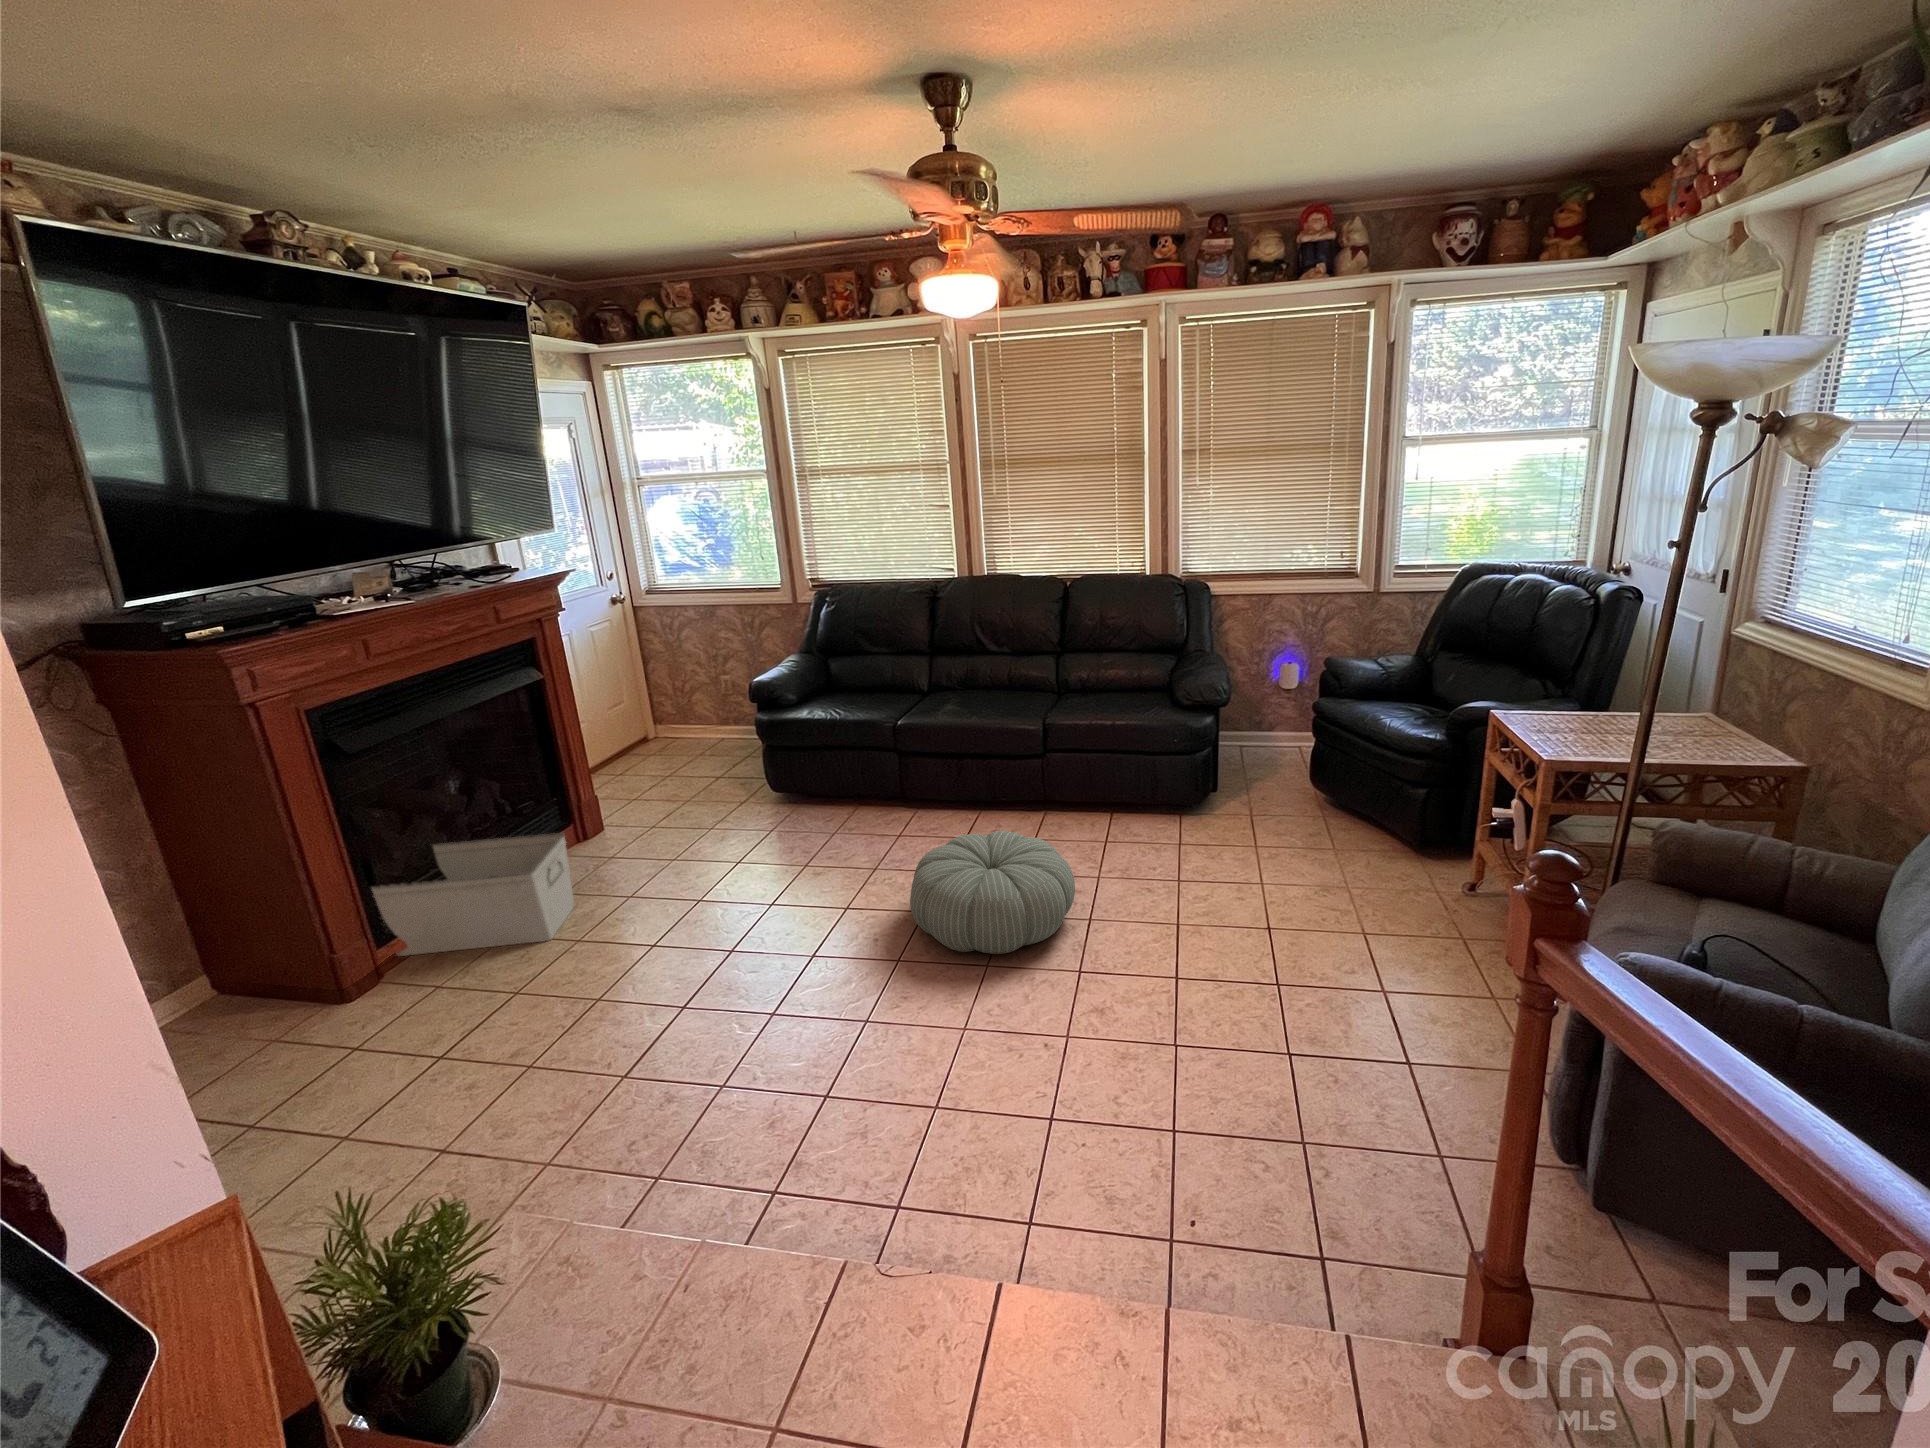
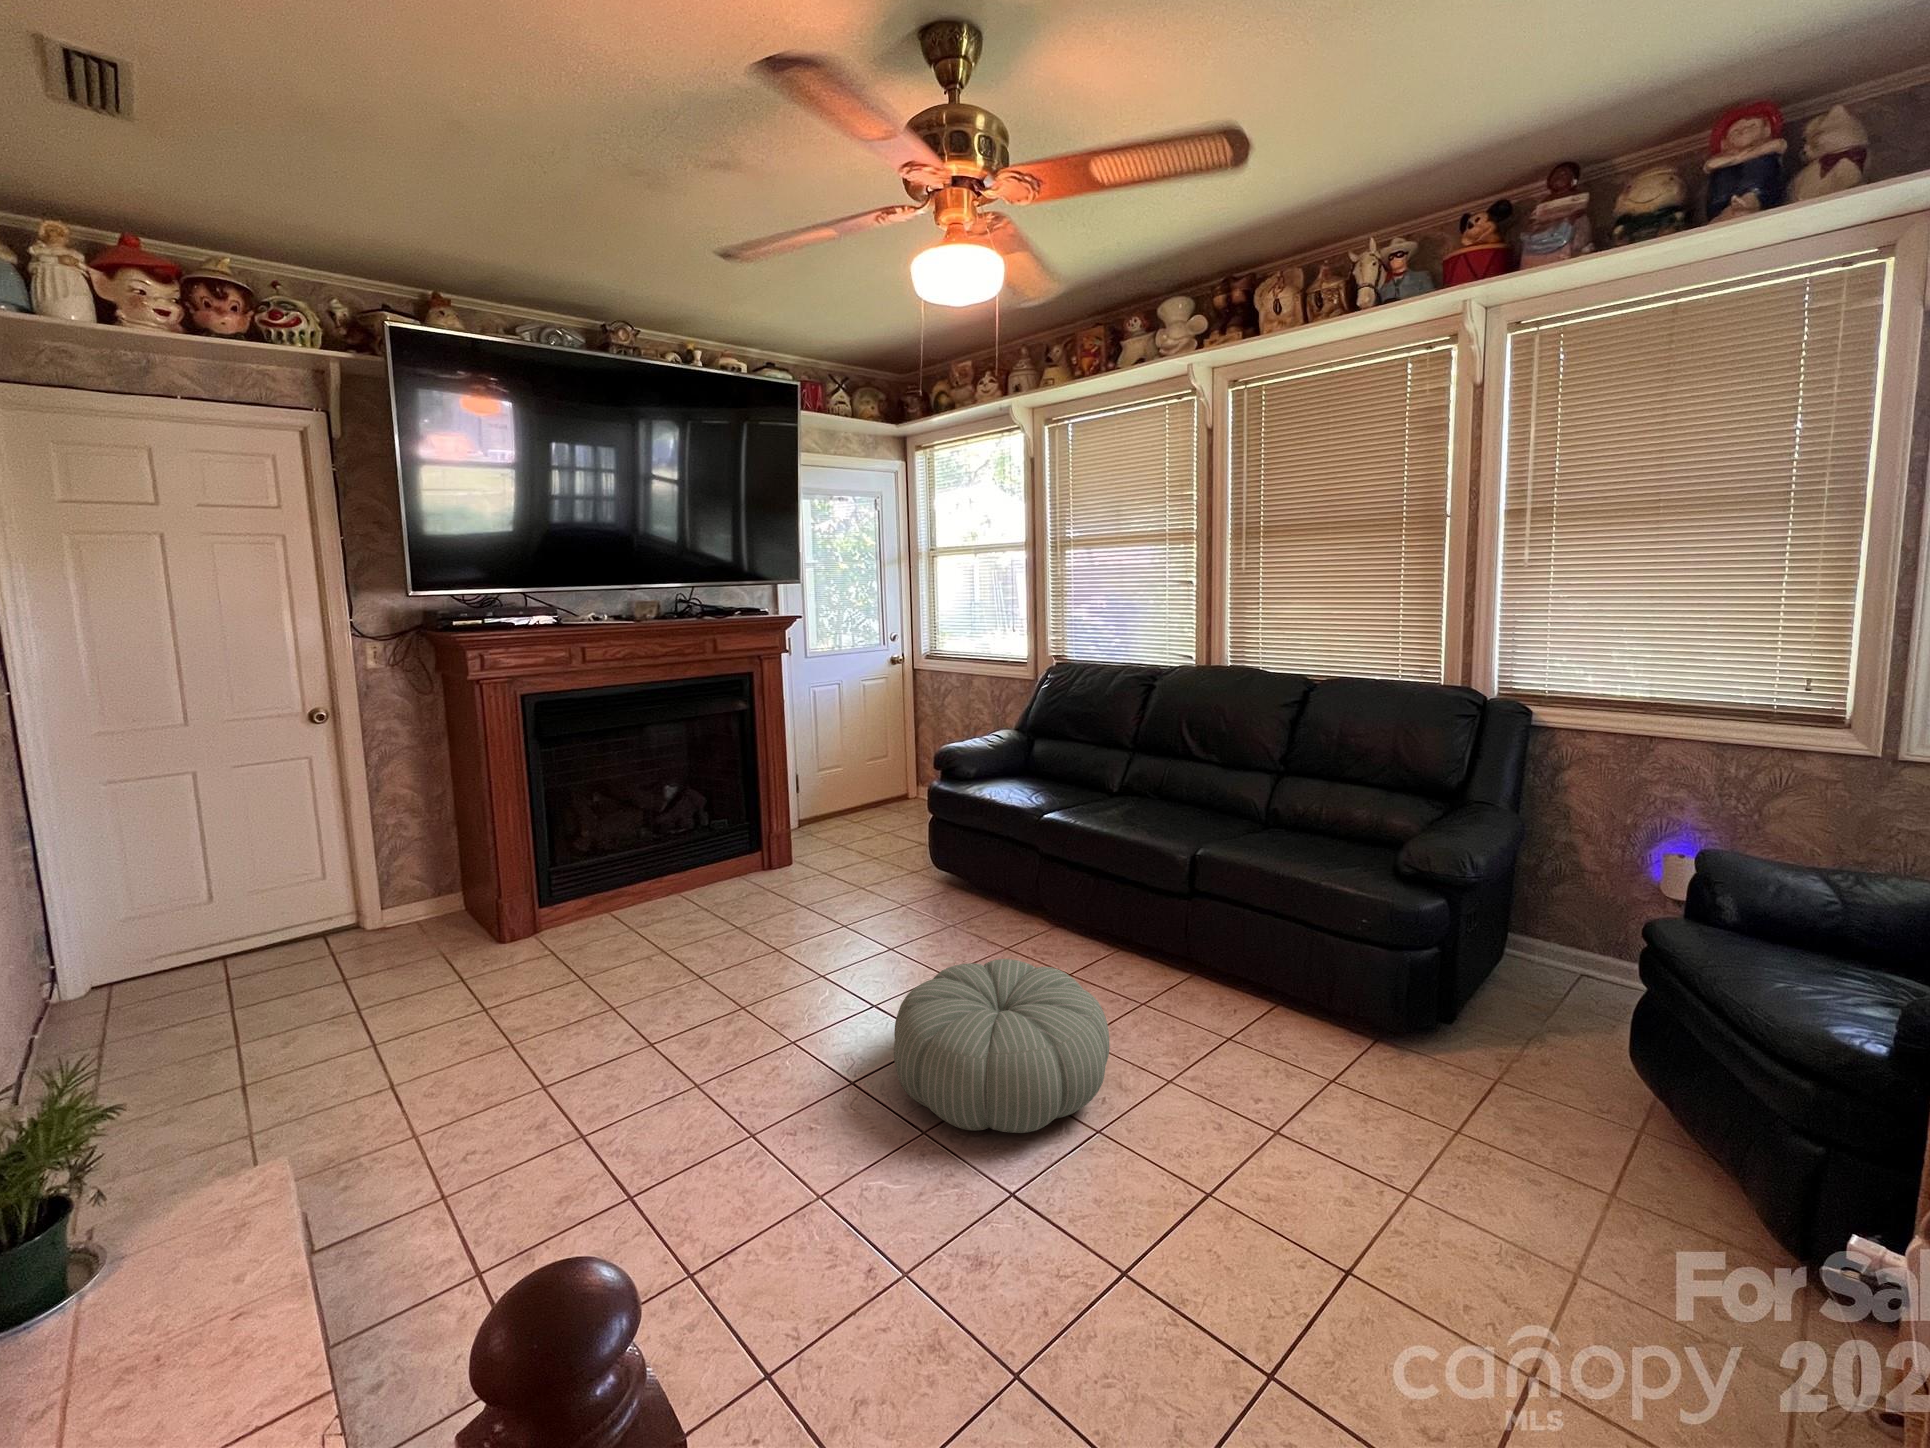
storage bin: present [371,833,574,956] -> none [549,833,701,944]

